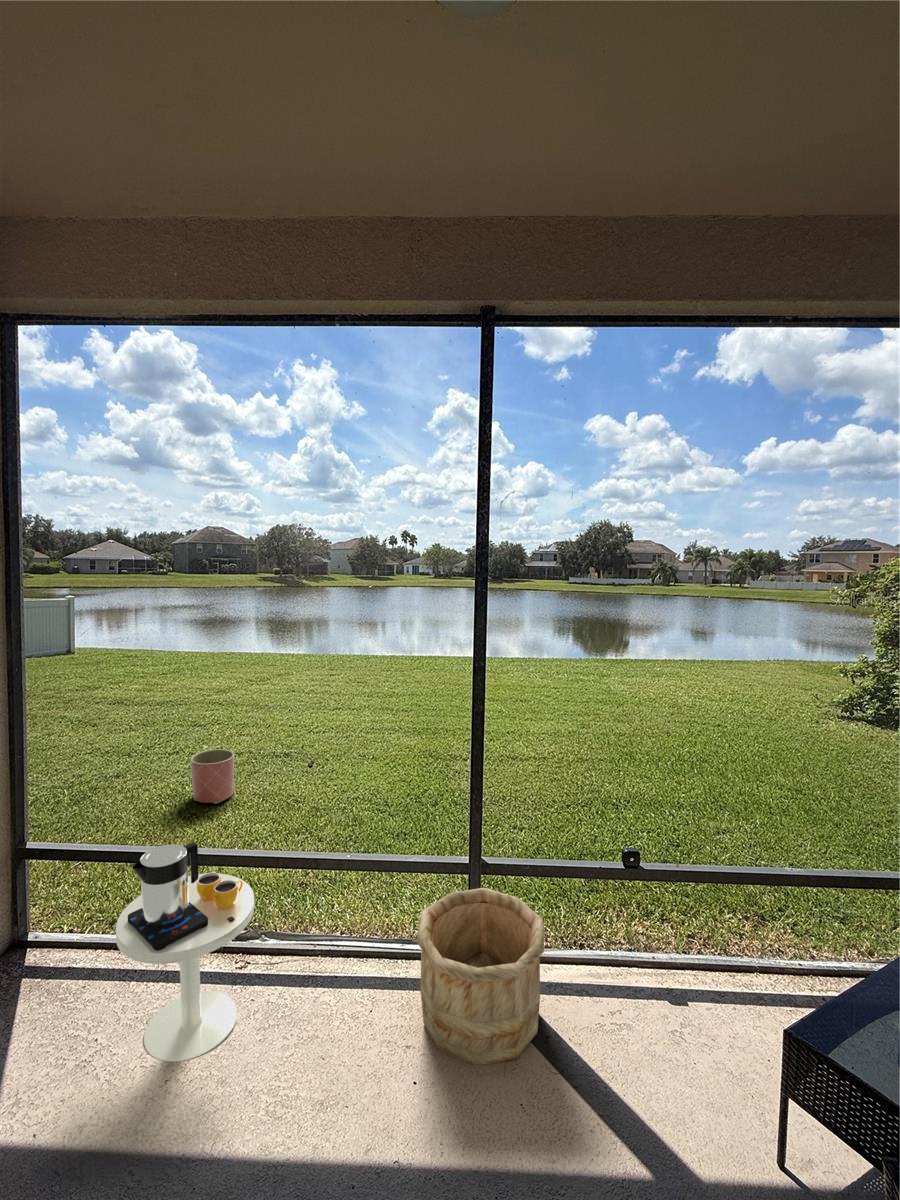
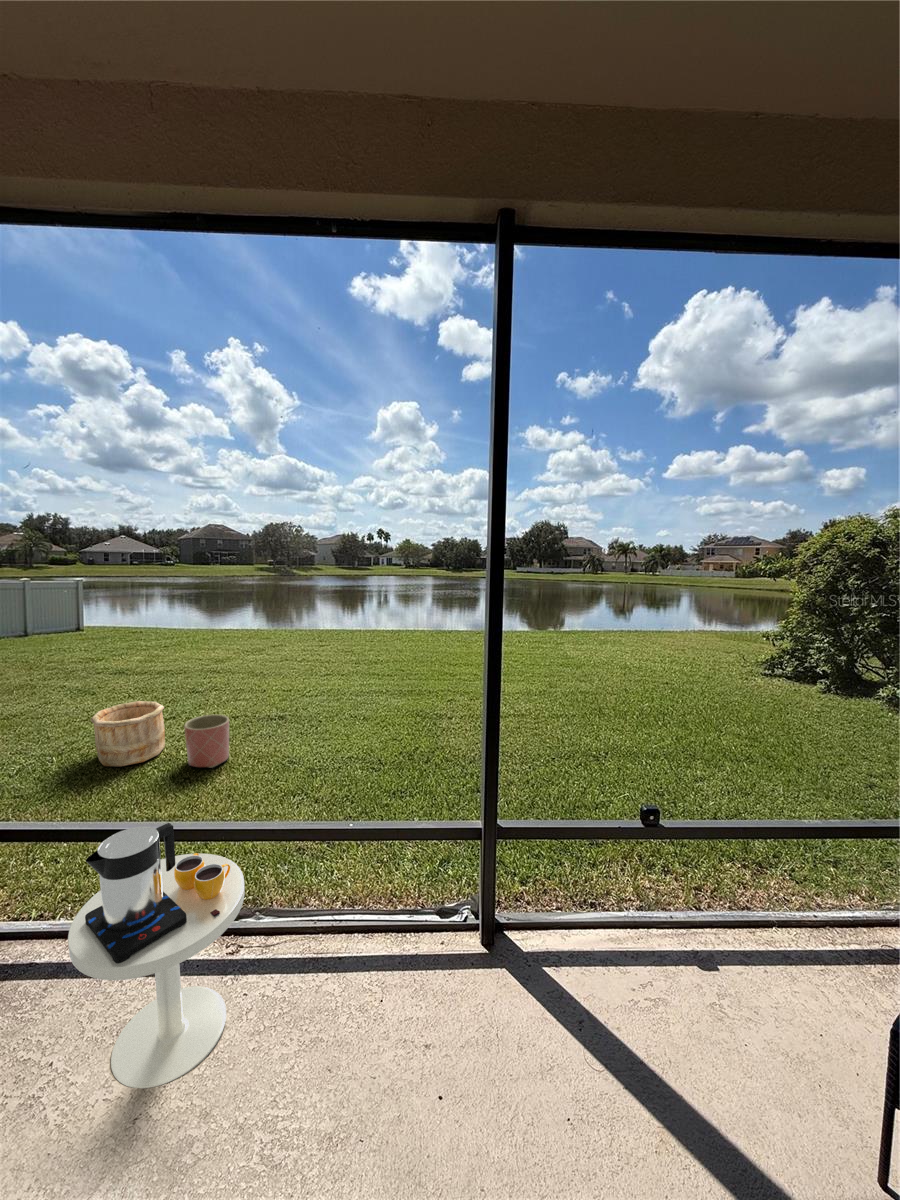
wooden bucket: present [417,888,544,1065] -> present [91,701,165,766]

